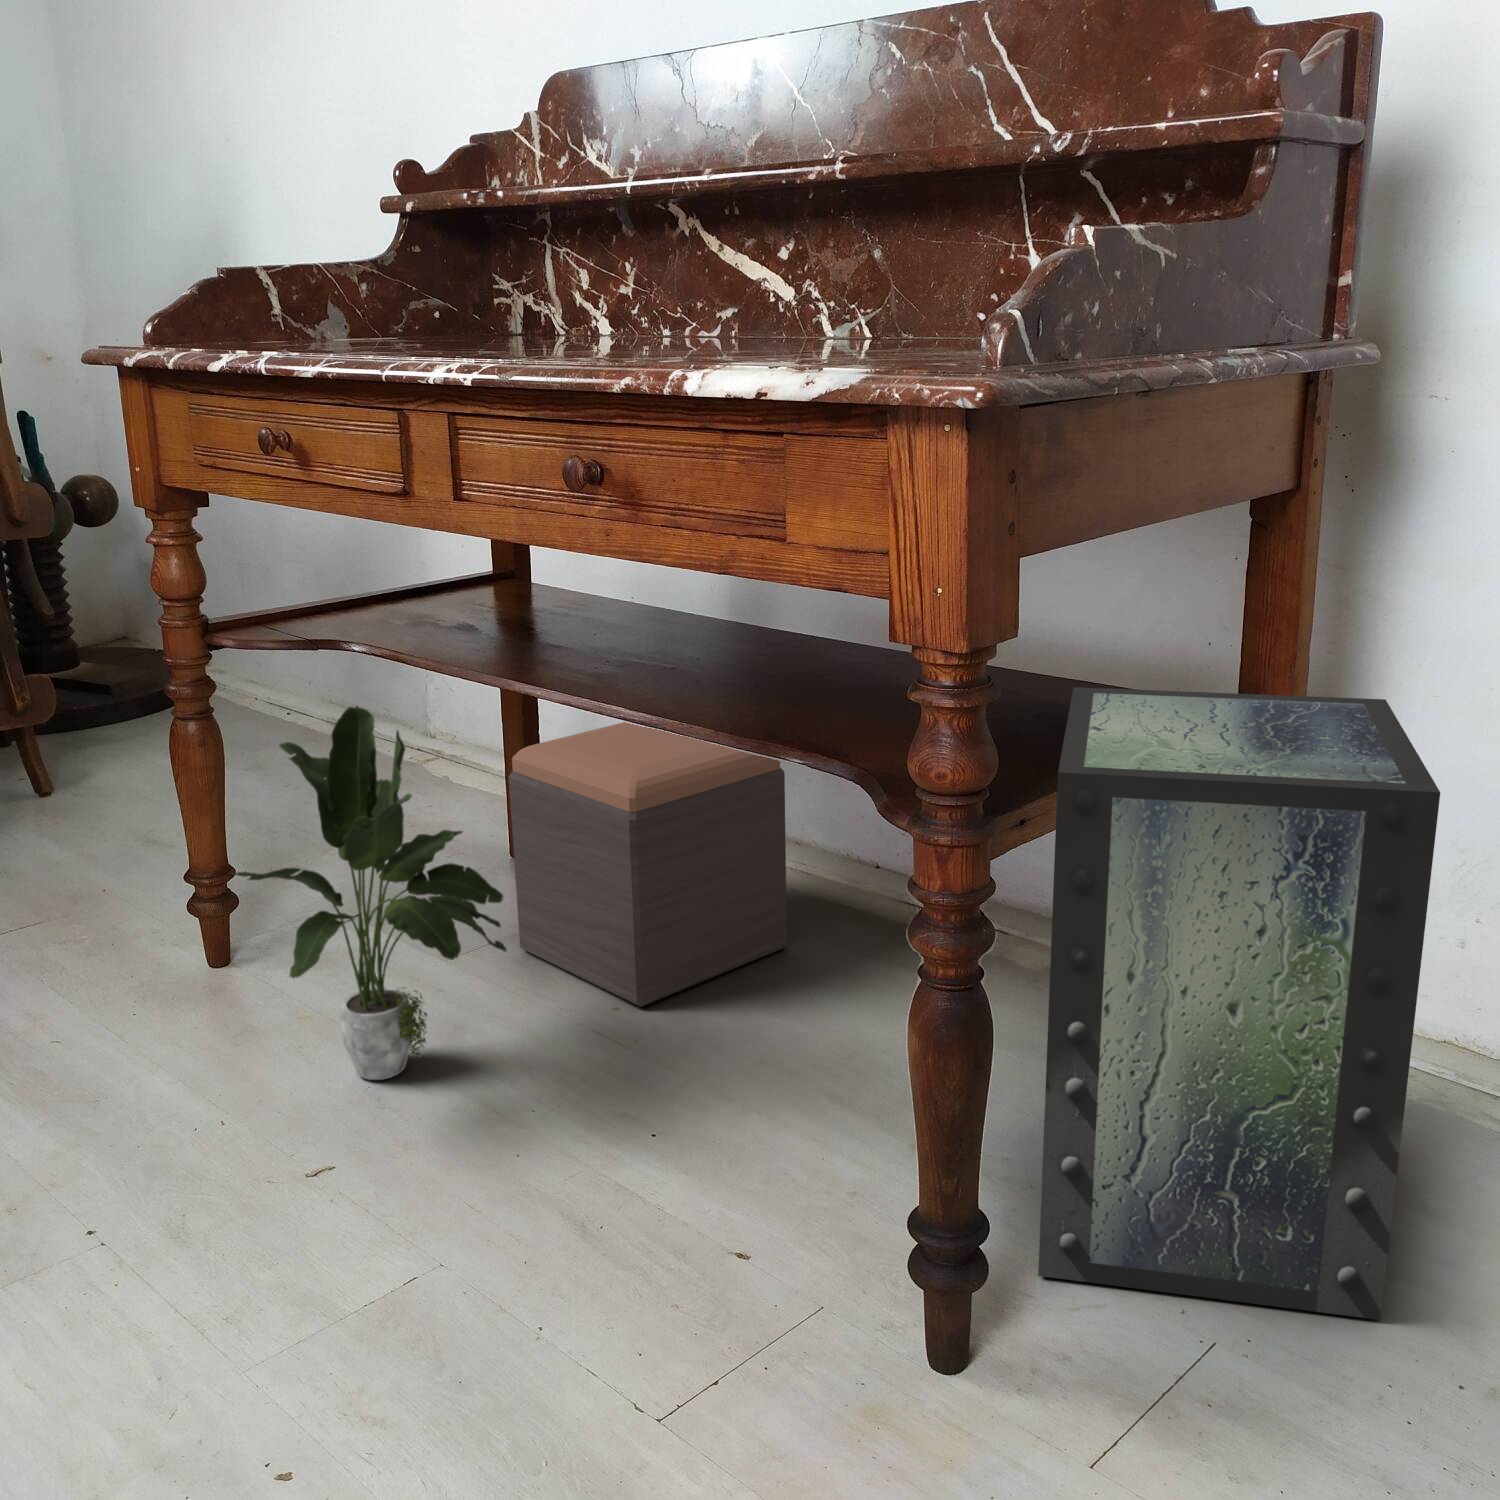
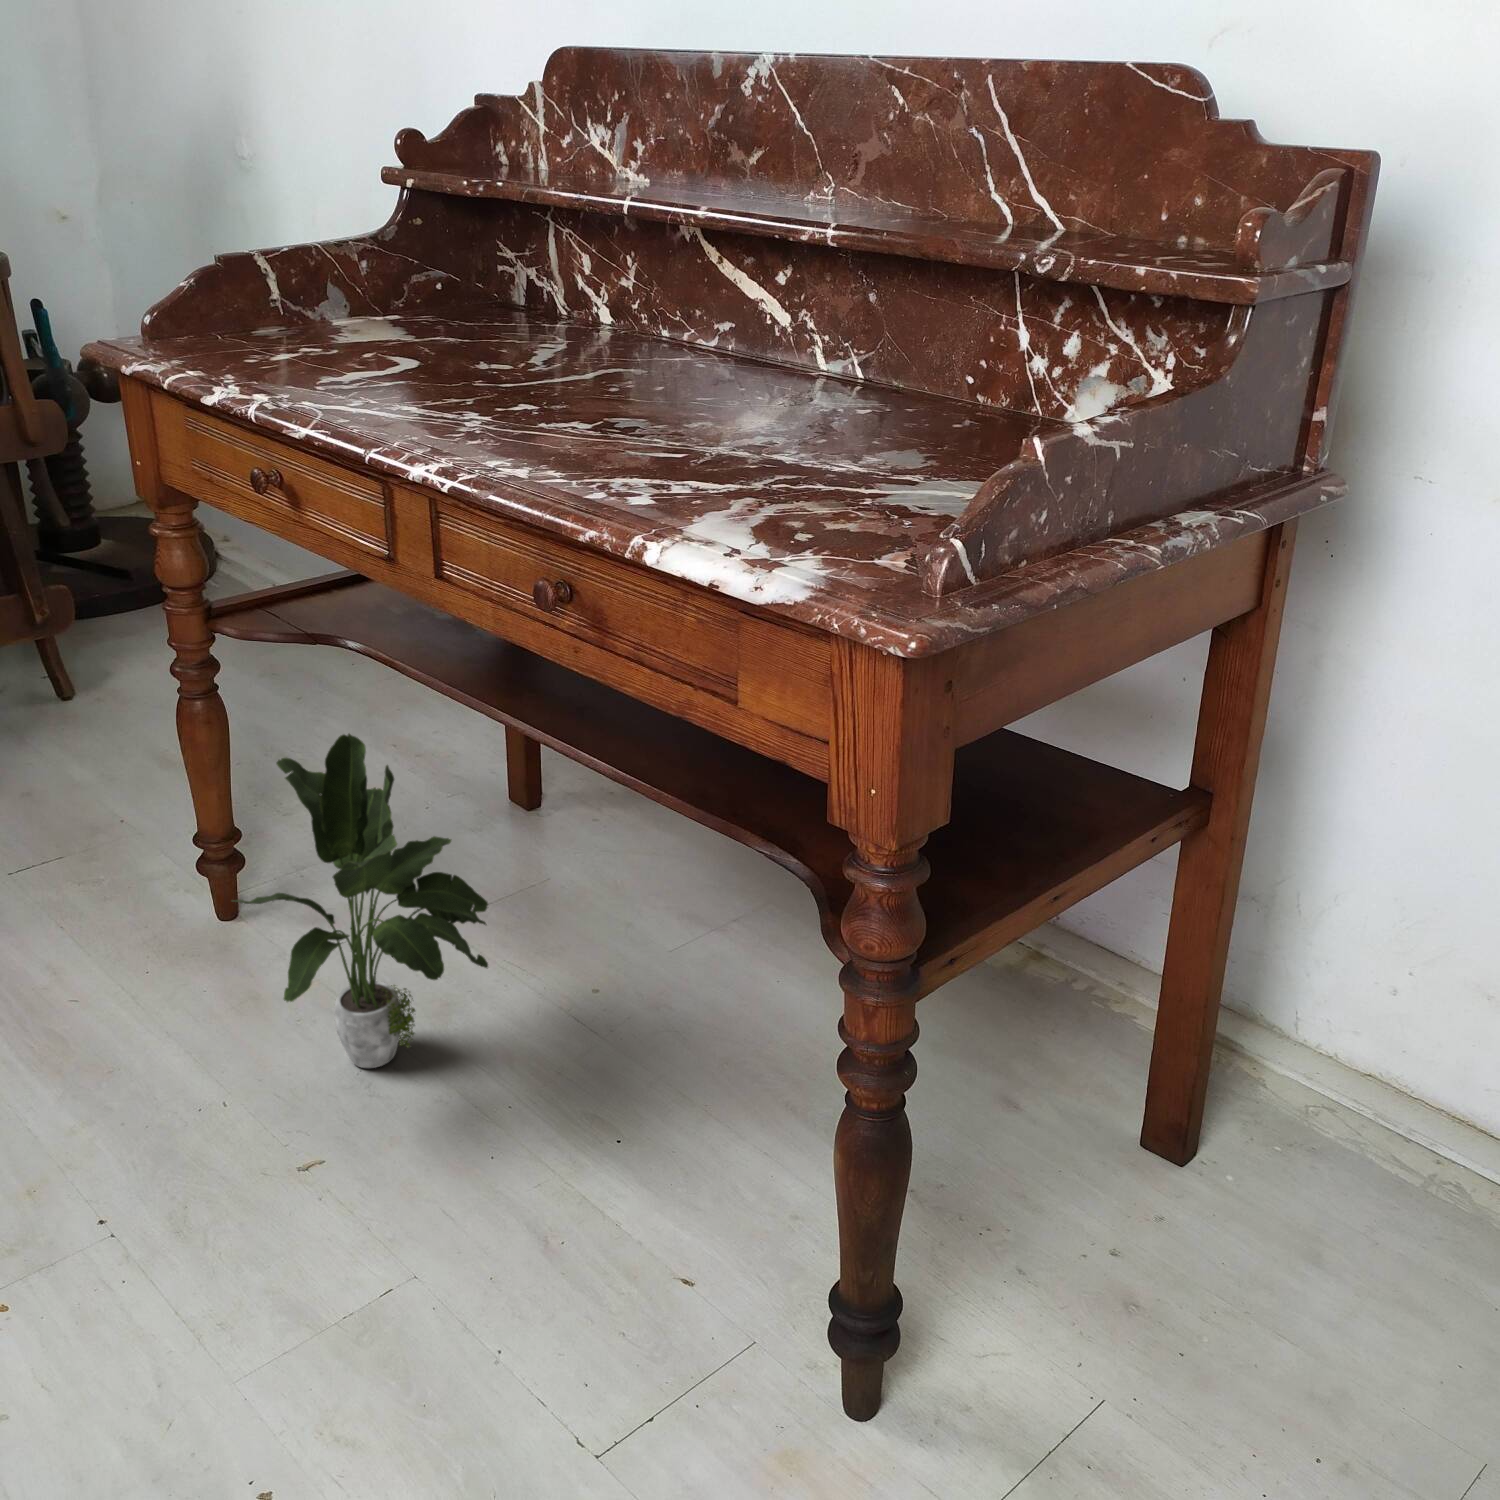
storage box: present [1038,687,1440,1320] -> none [950,778,1338,1392]
footstool: present [509,722,787,1007] -> none [500,699,764,995]

